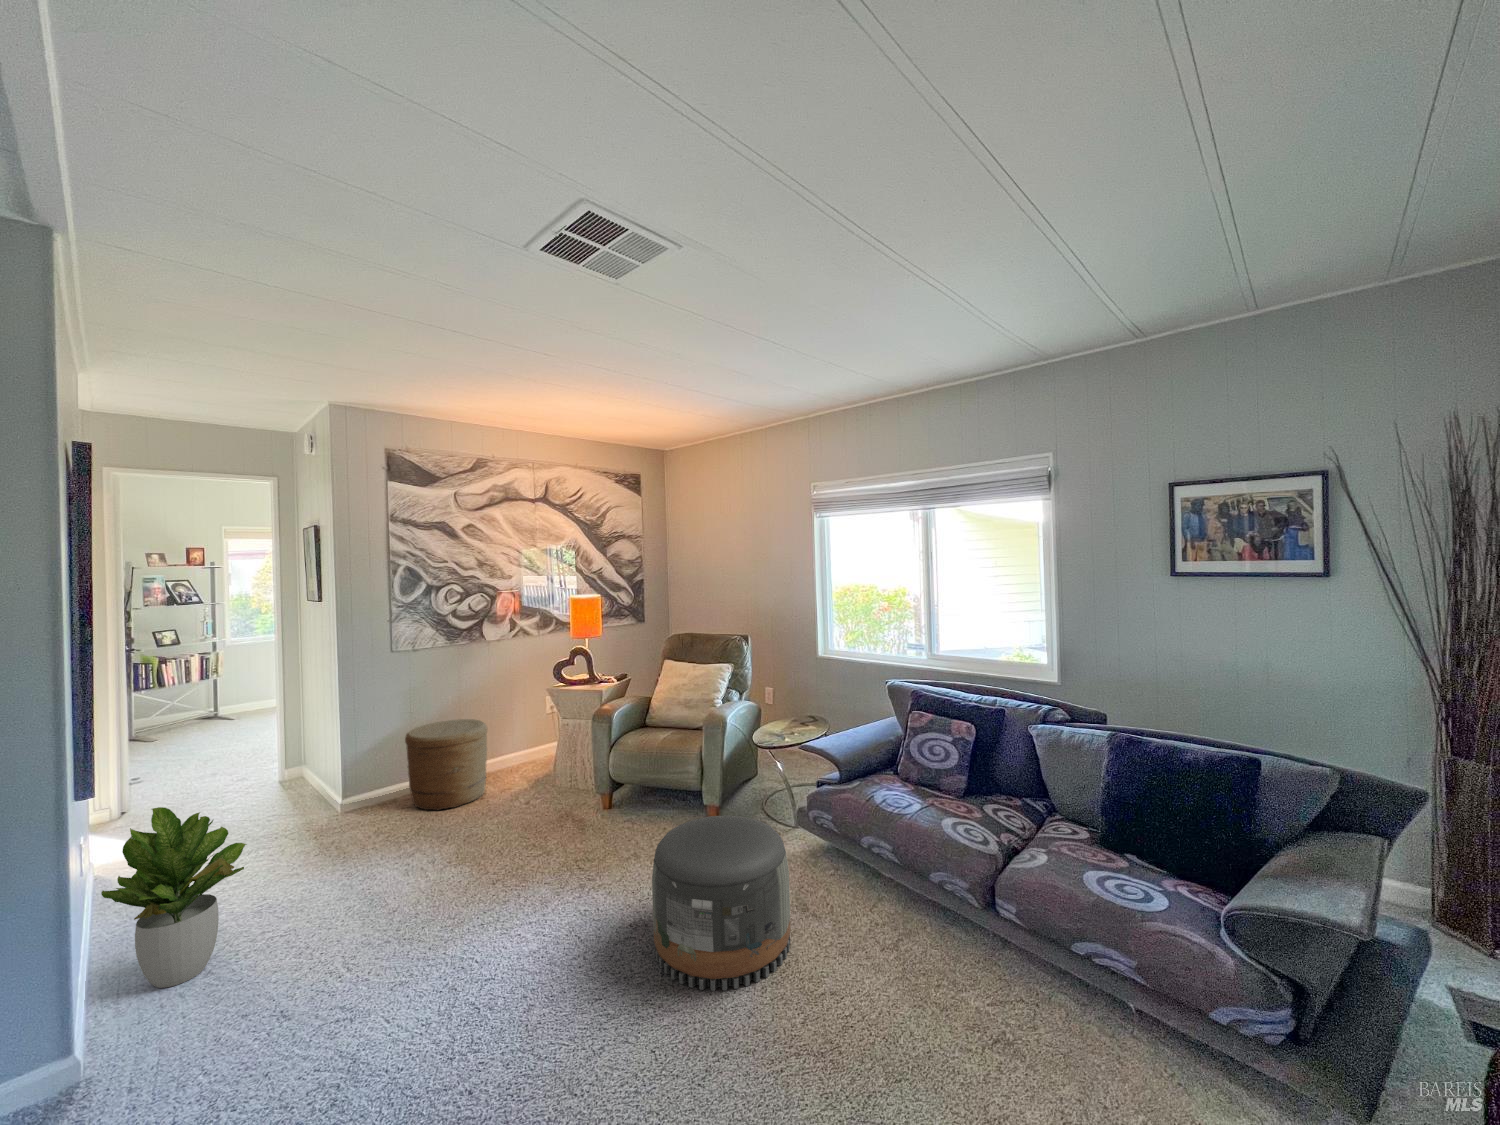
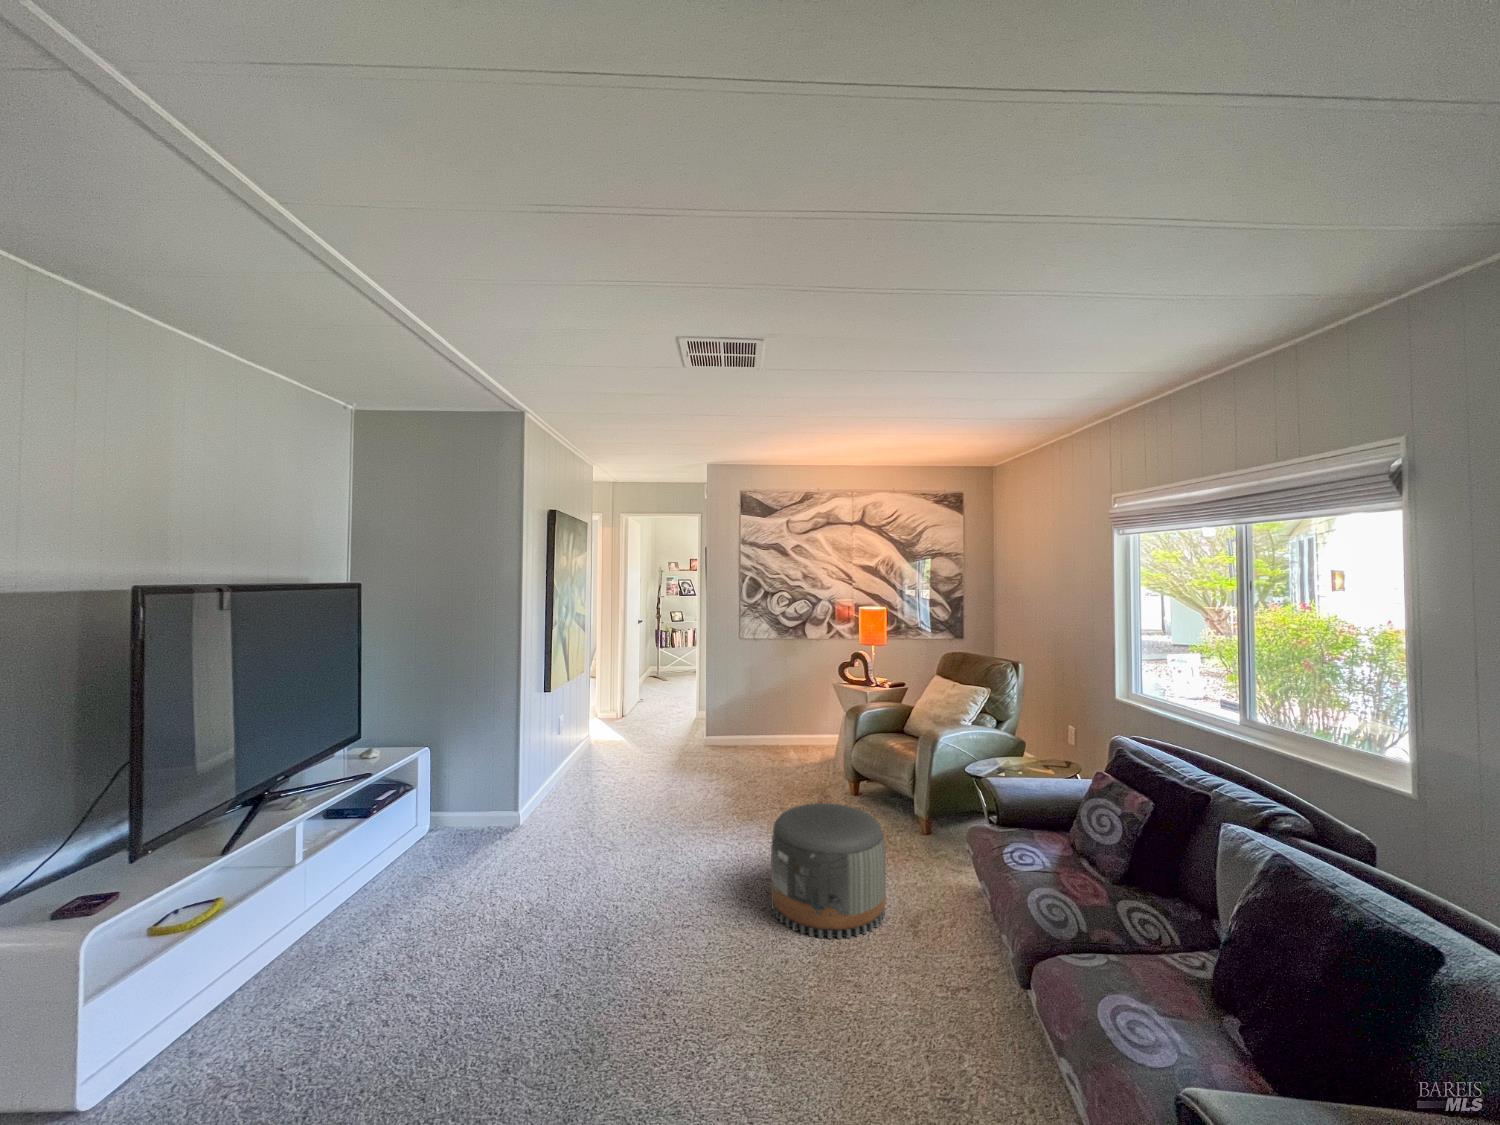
woven basket: present [405,719,487,810] -> none [738,697,794,763]
potted plant: present [101,807,247,988] -> none [557,706,616,804]

